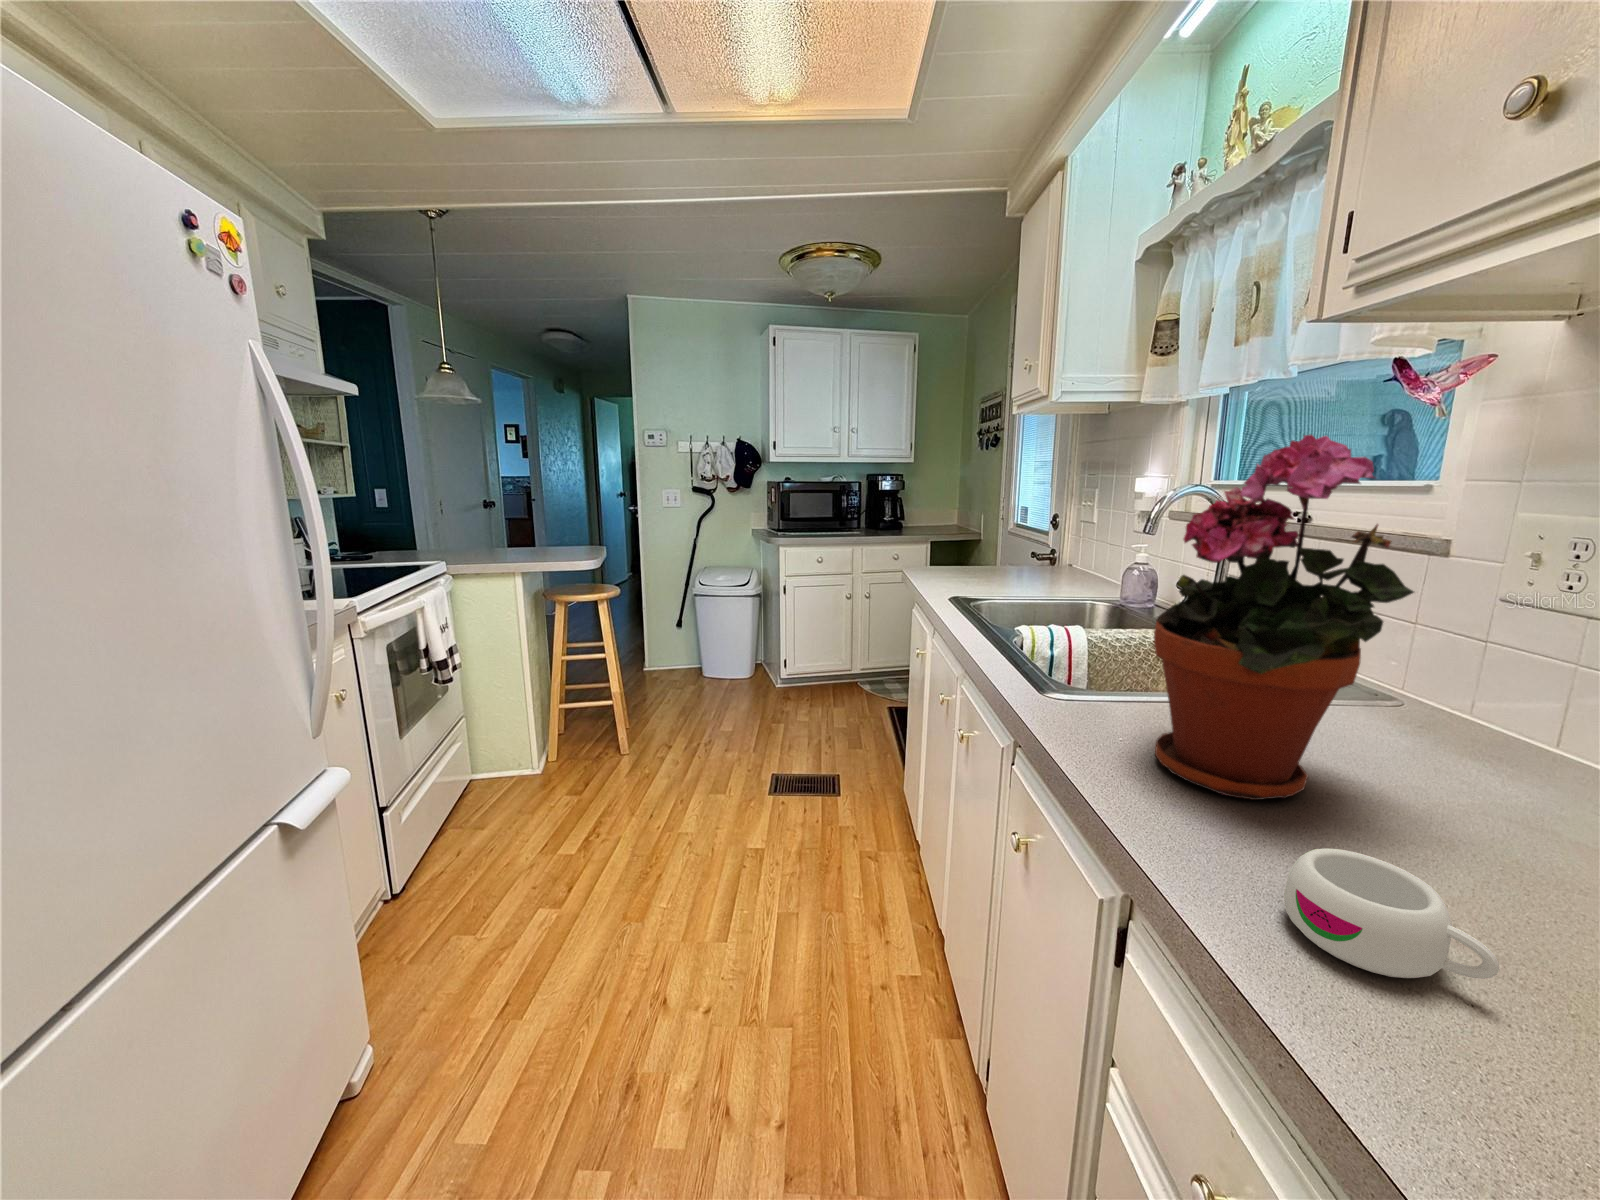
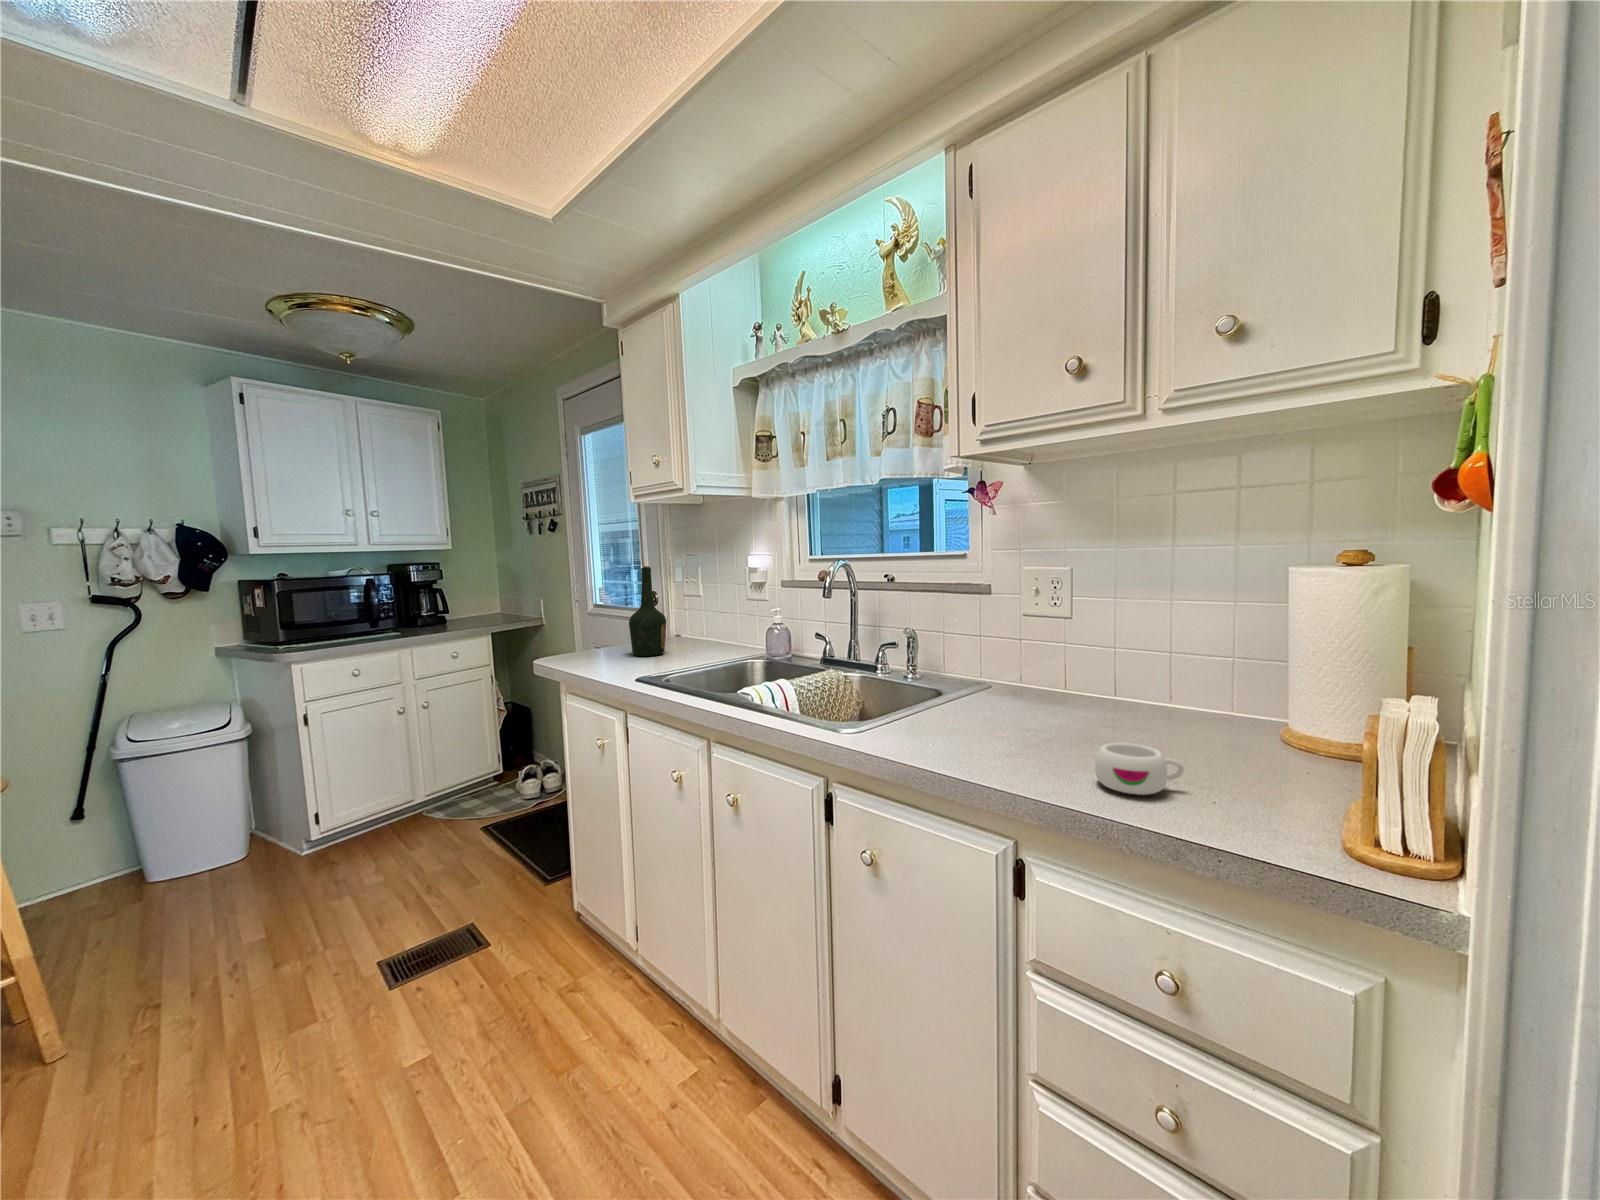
potted plant: present [1154,435,1414,800] -> none [931,523,1061,749]
bottle: none [976,487,1015,581] -> present [629,566,666,656]

